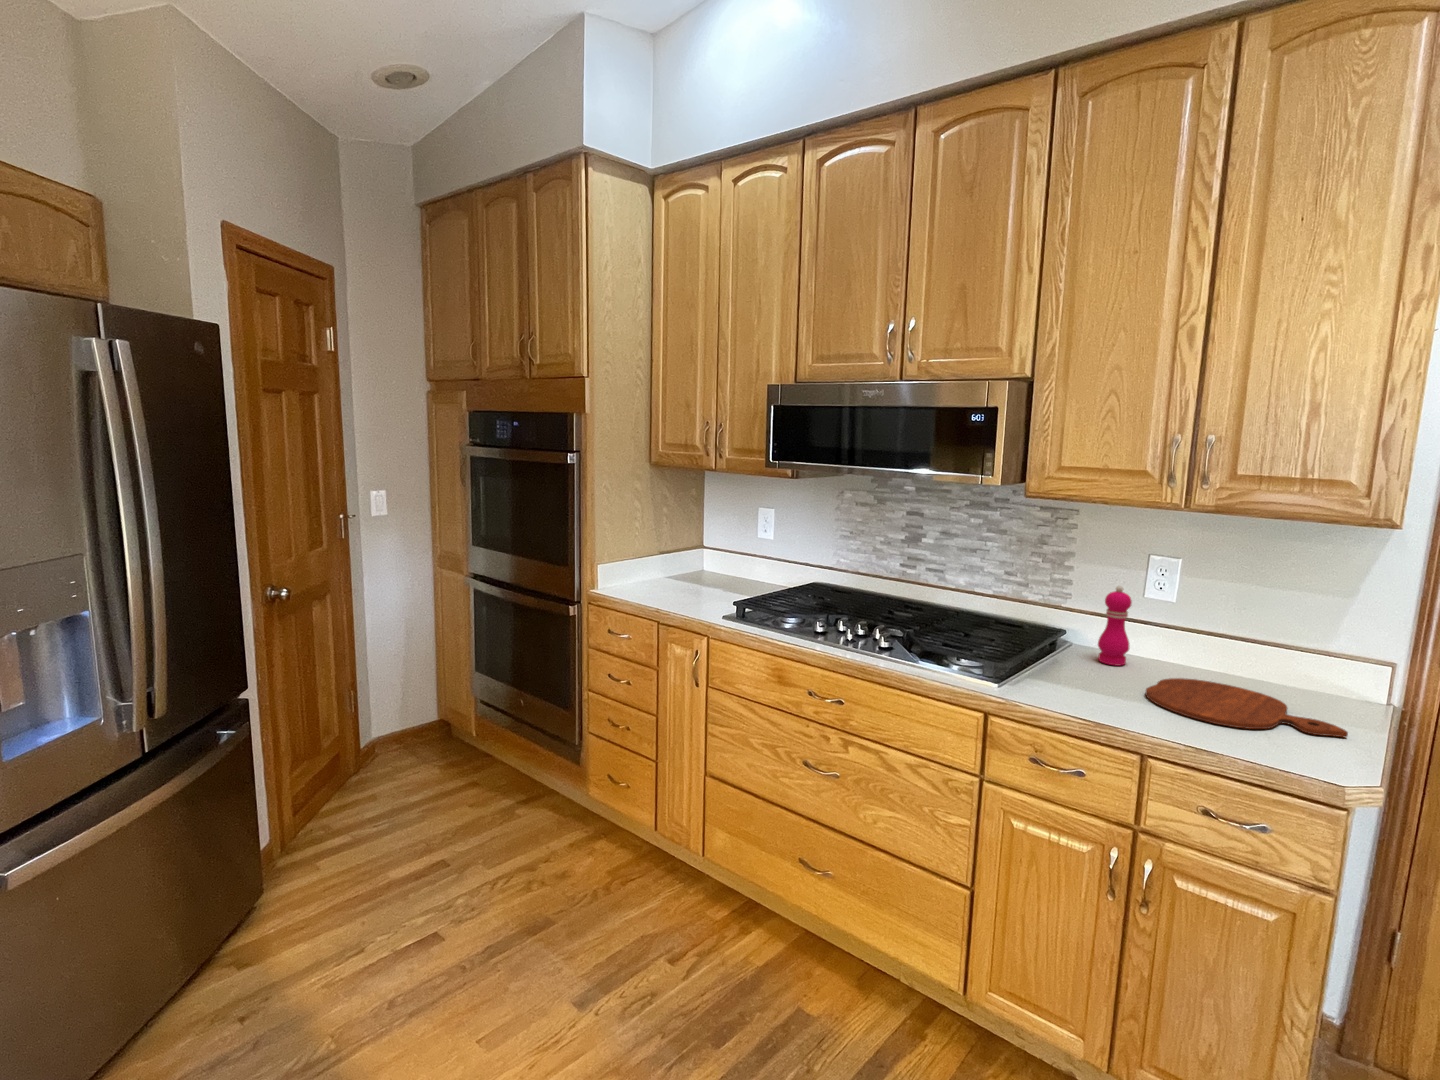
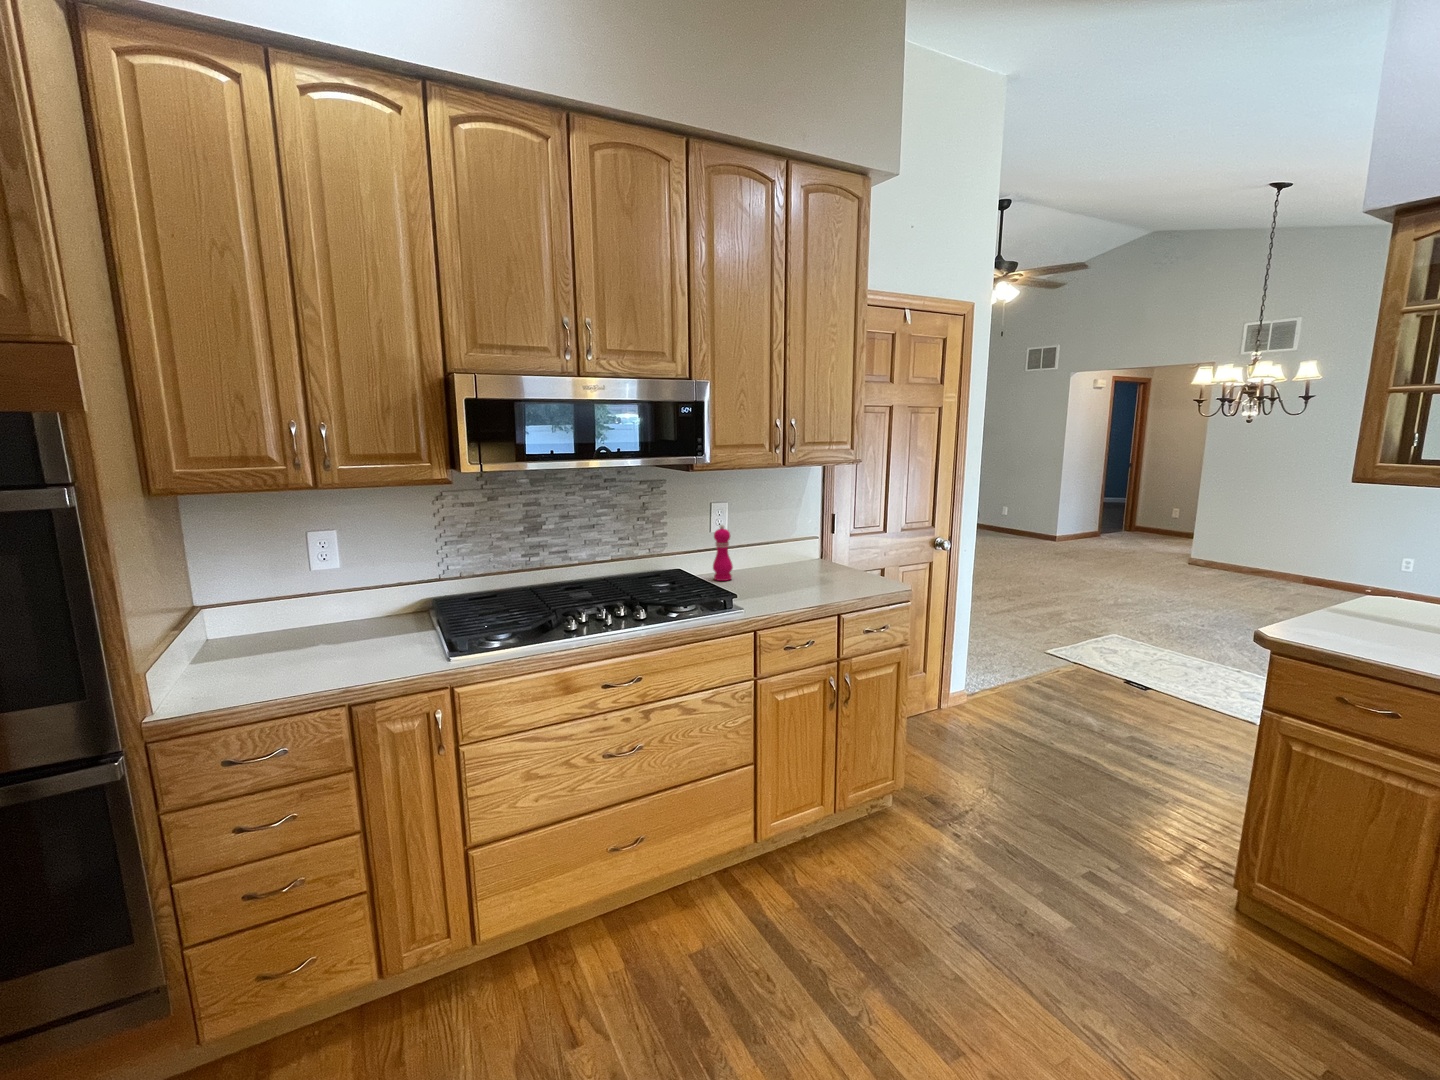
cutting board: present [1145,678,1348,737] -> none [767,568,858,587]

